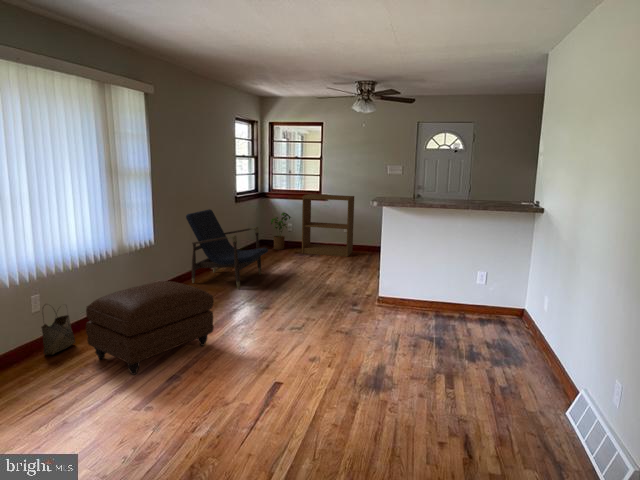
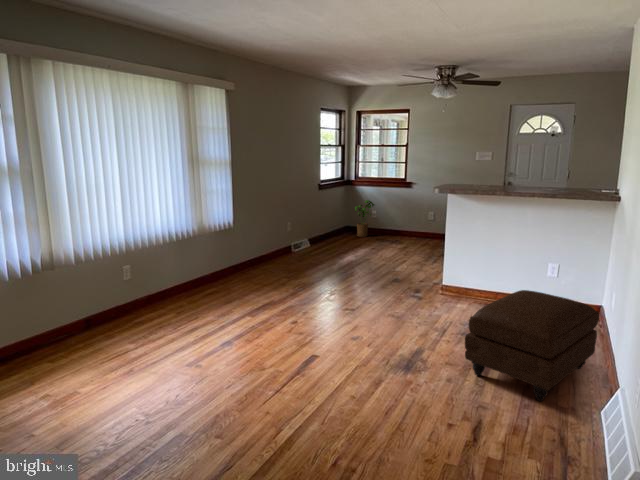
bookshelf: present [302,194,354,257] -> none [383,182,440,246]
lounge chair: present [186,209,268,289] -> none [265,196,342,272]
ottoman: present [86,281,214,375] -> present [465,290,599,401]
woven basket: present [41,314,75,355] -> none [131,274,159,316]

